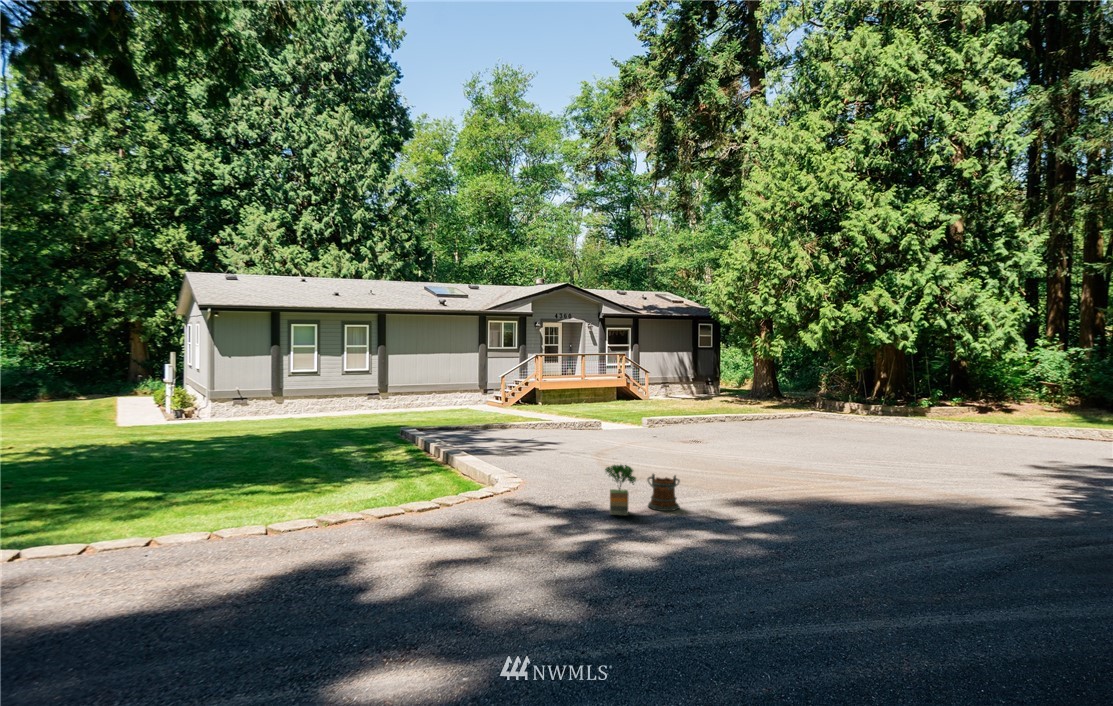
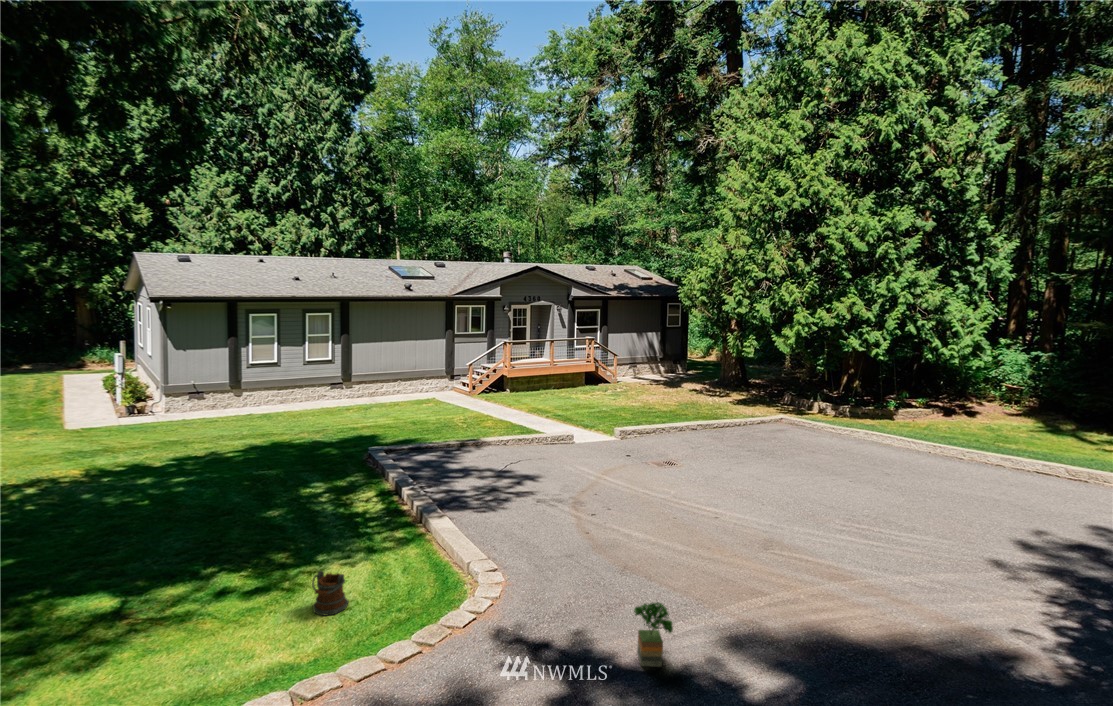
bucket: present [648,474,680,511] -> present [312,571,349,615]

